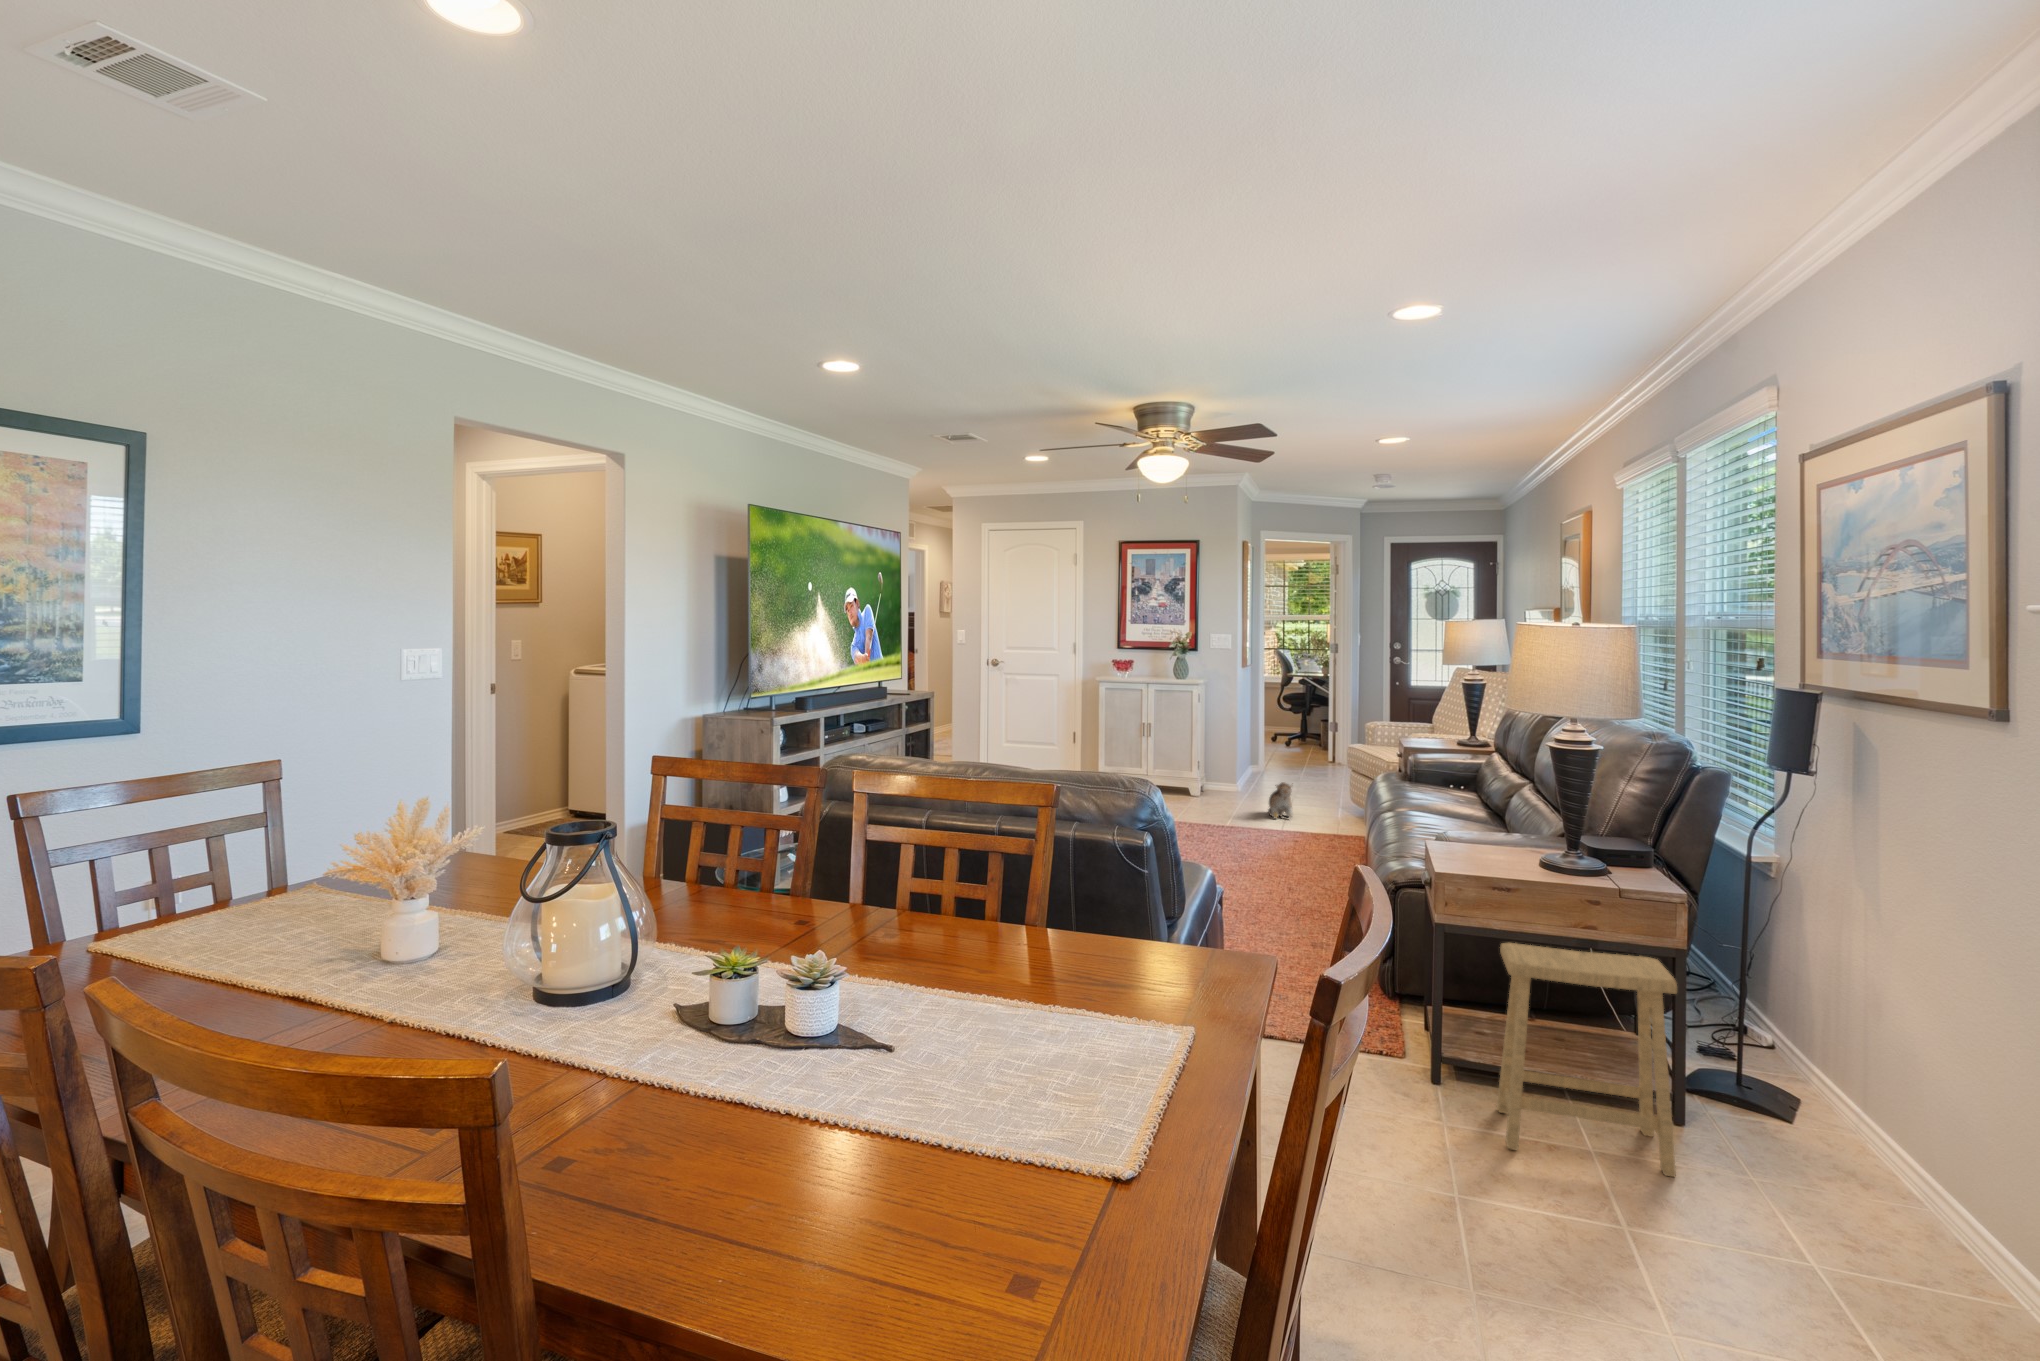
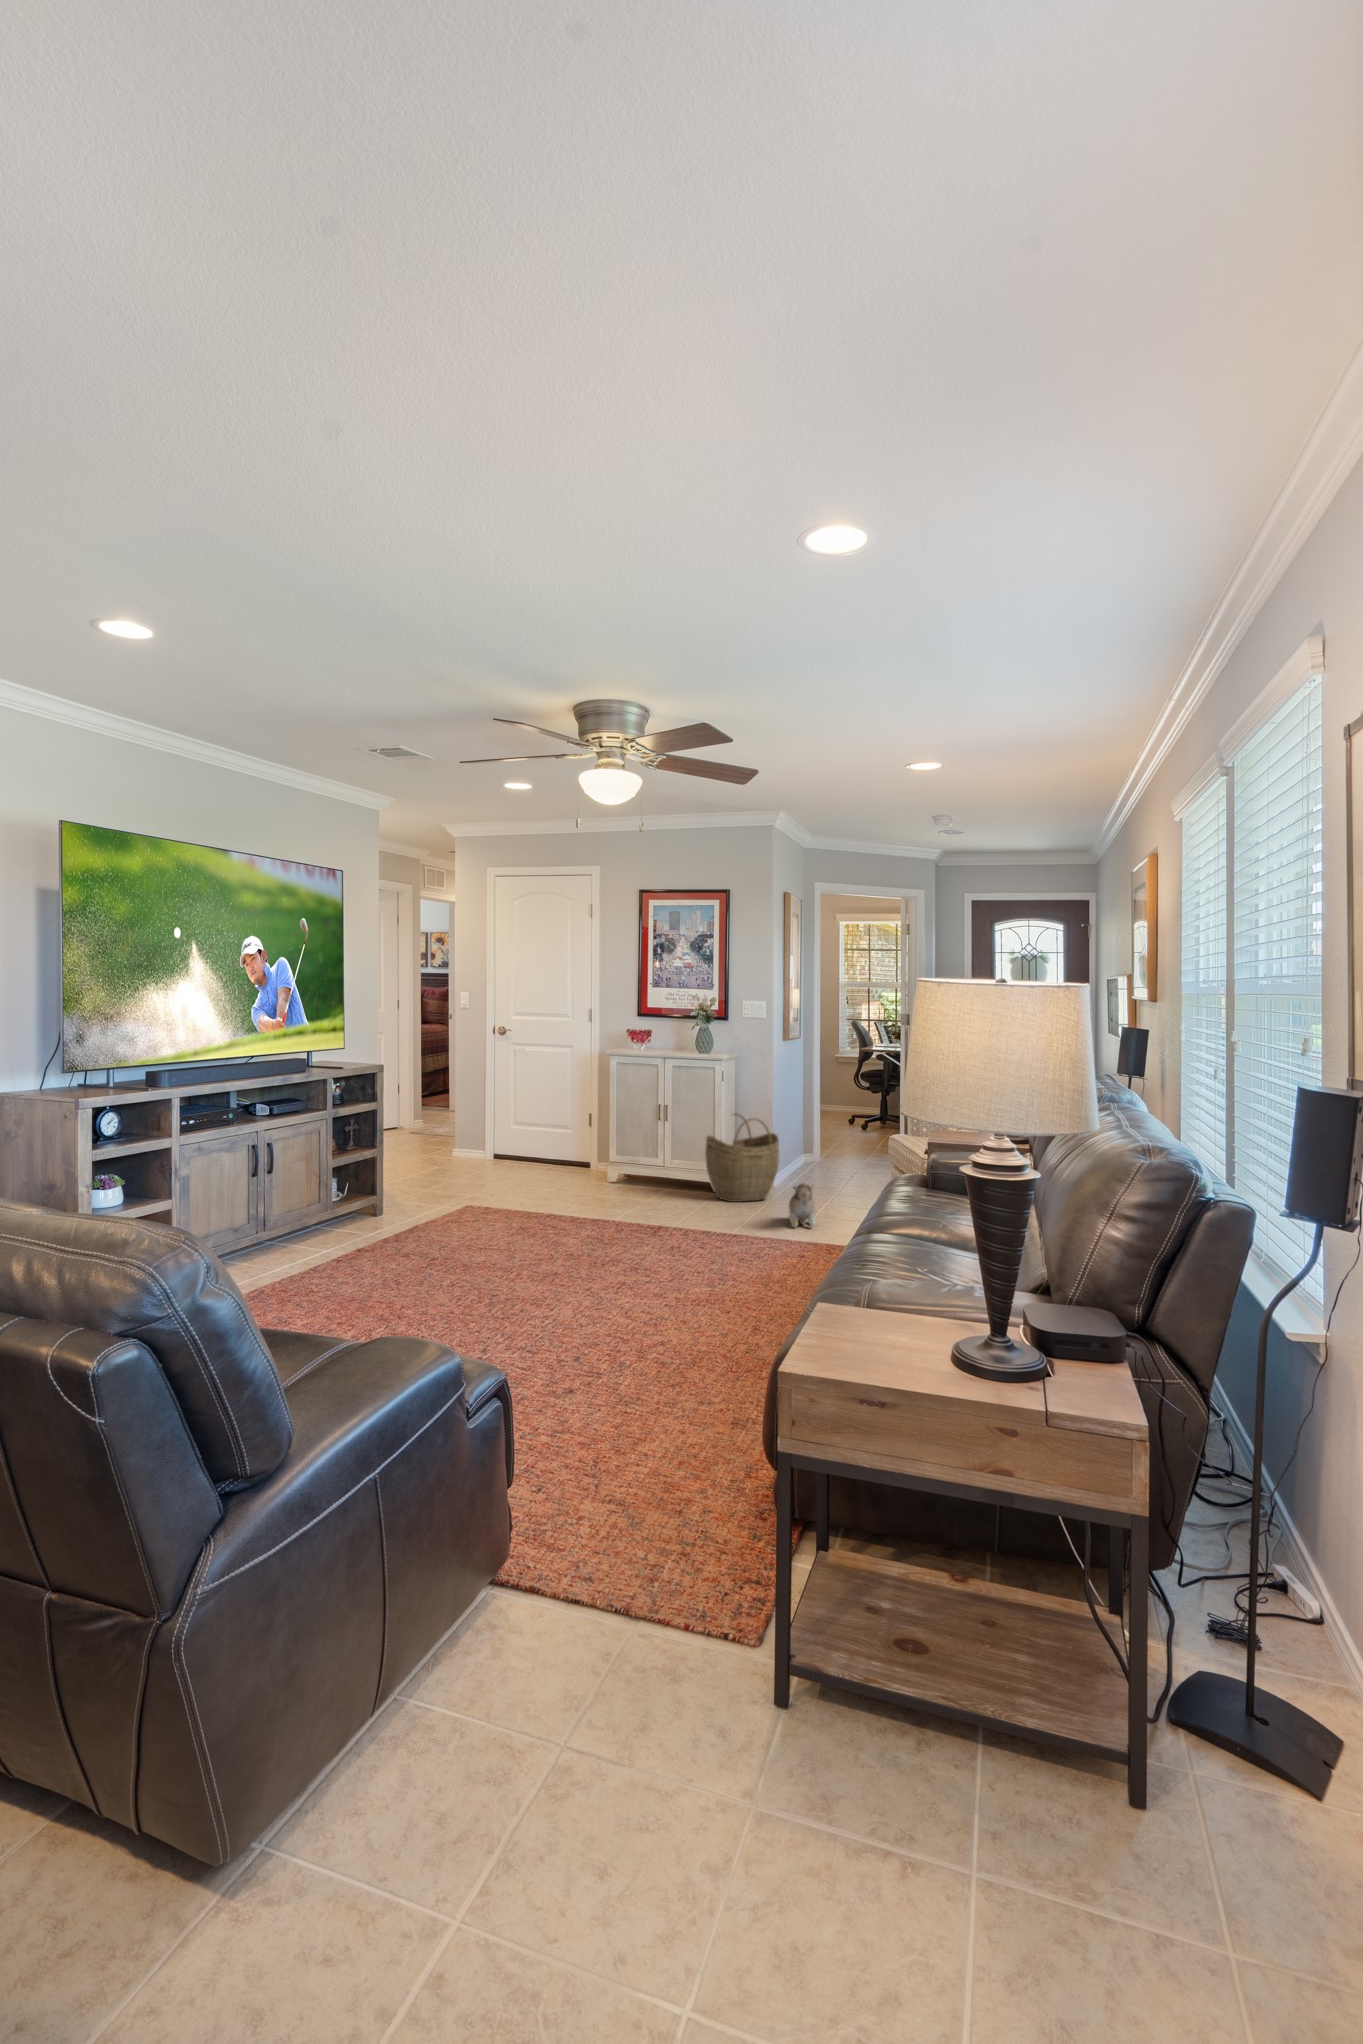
woven basket: none [1187,728,1250,800] -> present [705,1113,779,1202]
footstool: present [1497,943,1677,1177] -> none [813,1507,1085,1972]

